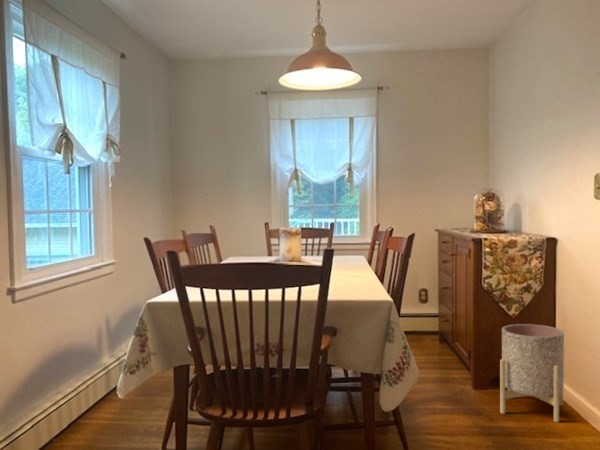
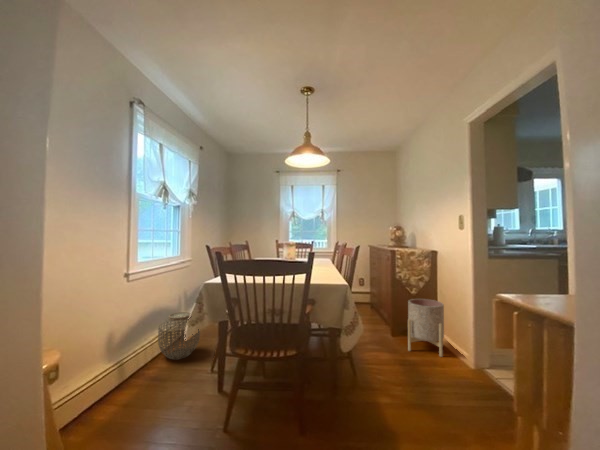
woven basket: none [68,354,139,433] -> present [158,312,200,359]

